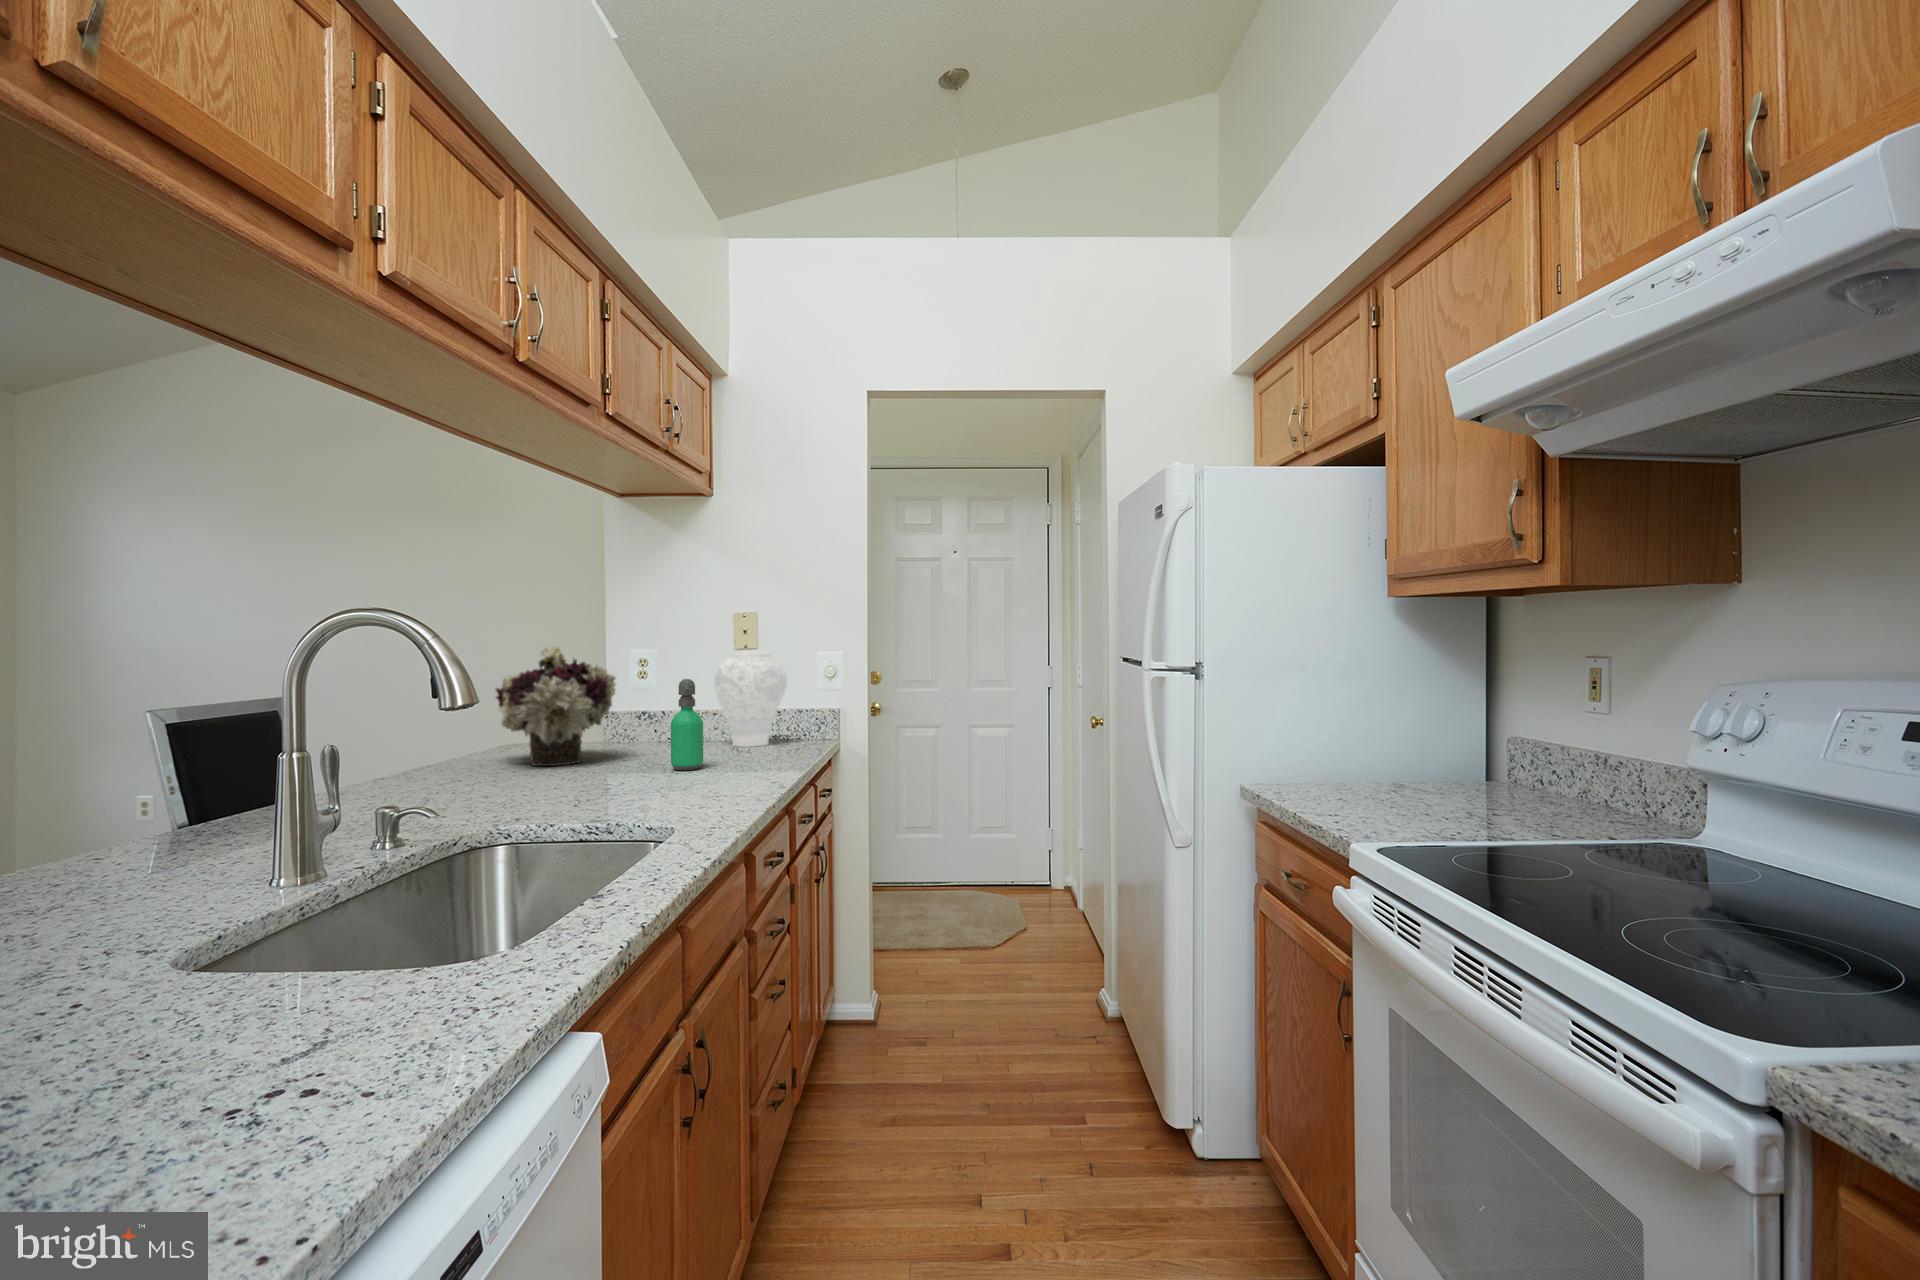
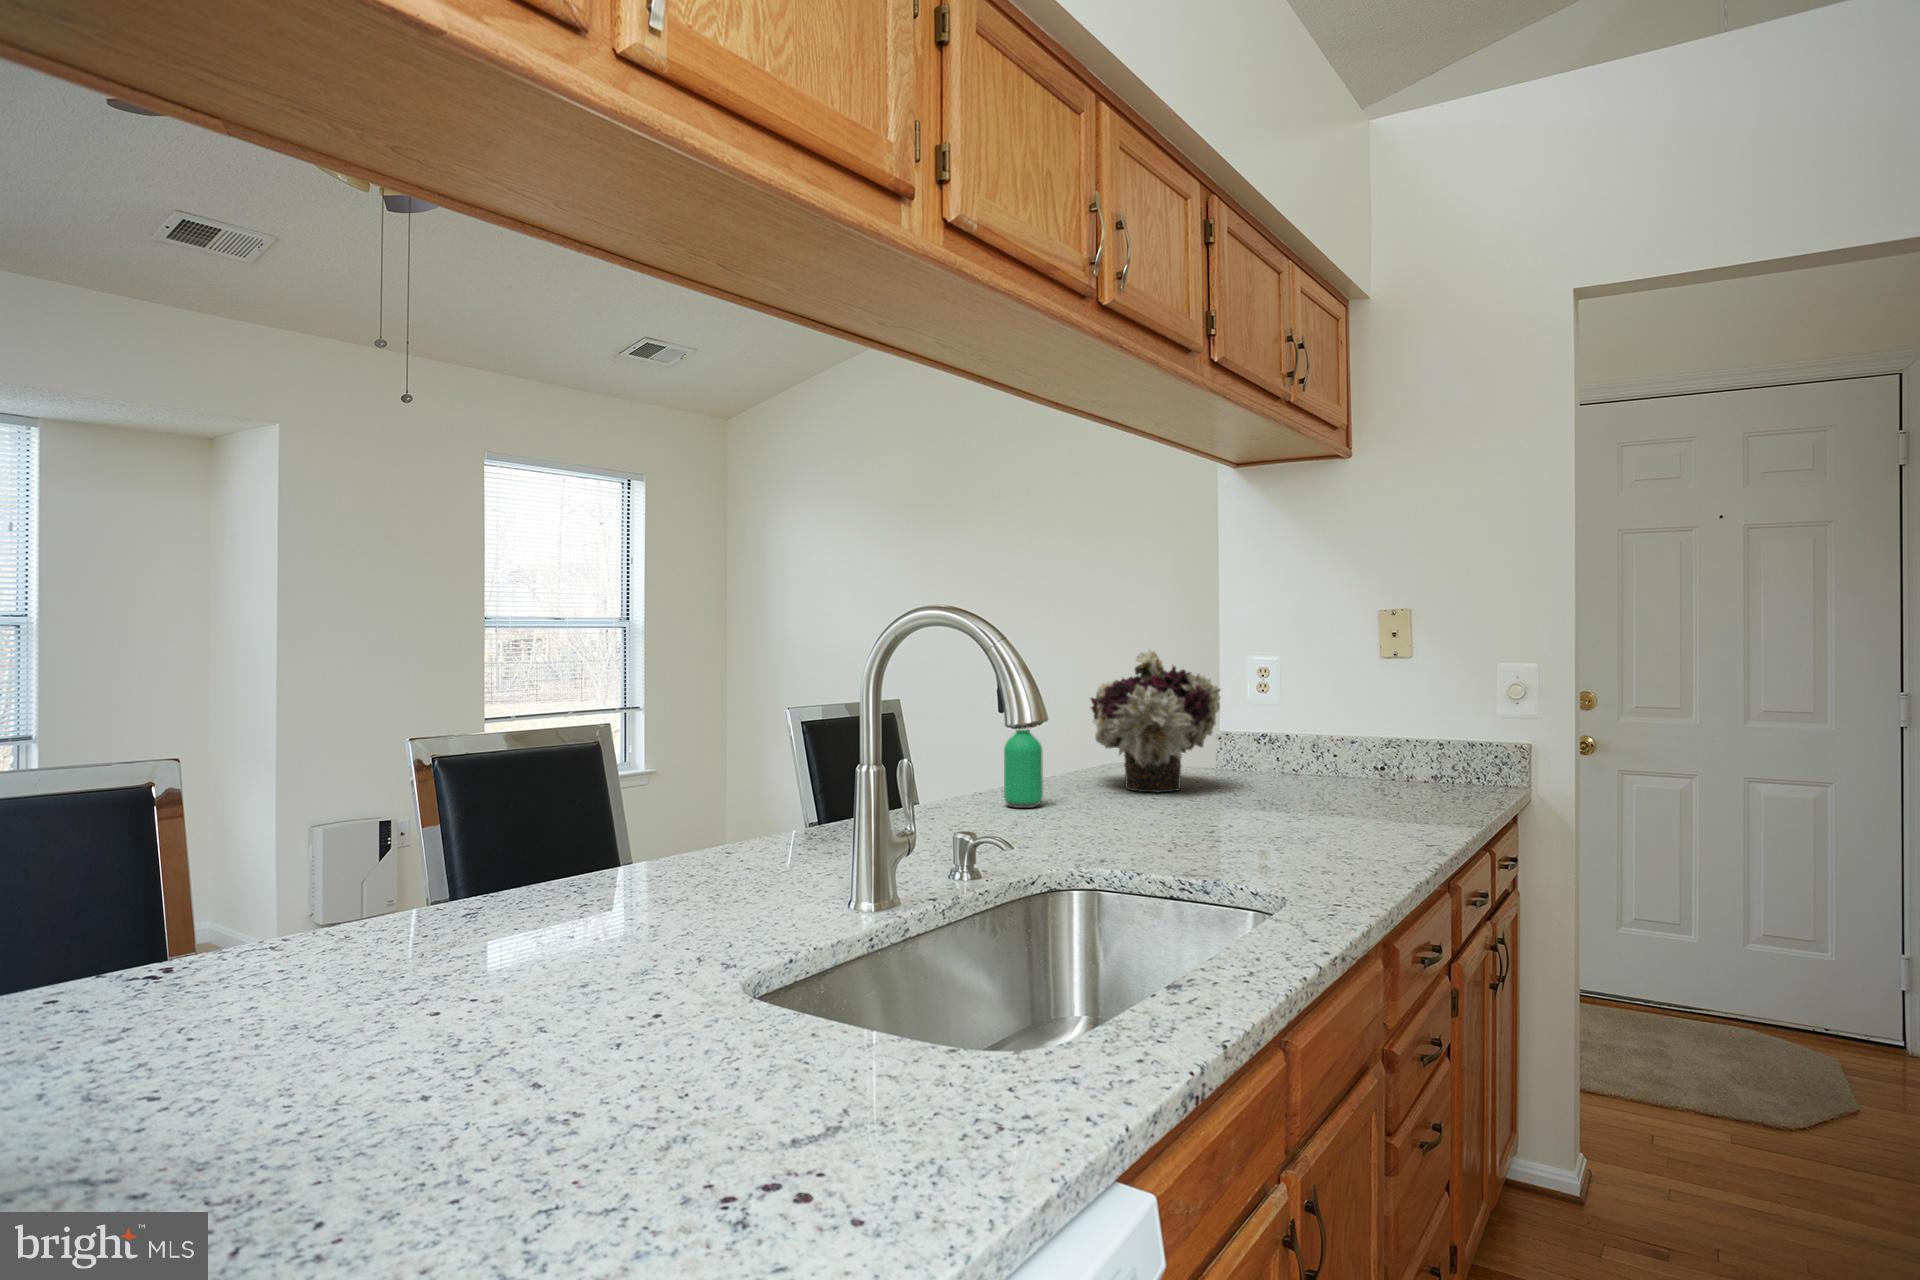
vase: present [714,651,787,747] -> none [1347,658,1453,789]
soap dispenser: present [671,679,703,770] -> present [1004,729,1043,808]

